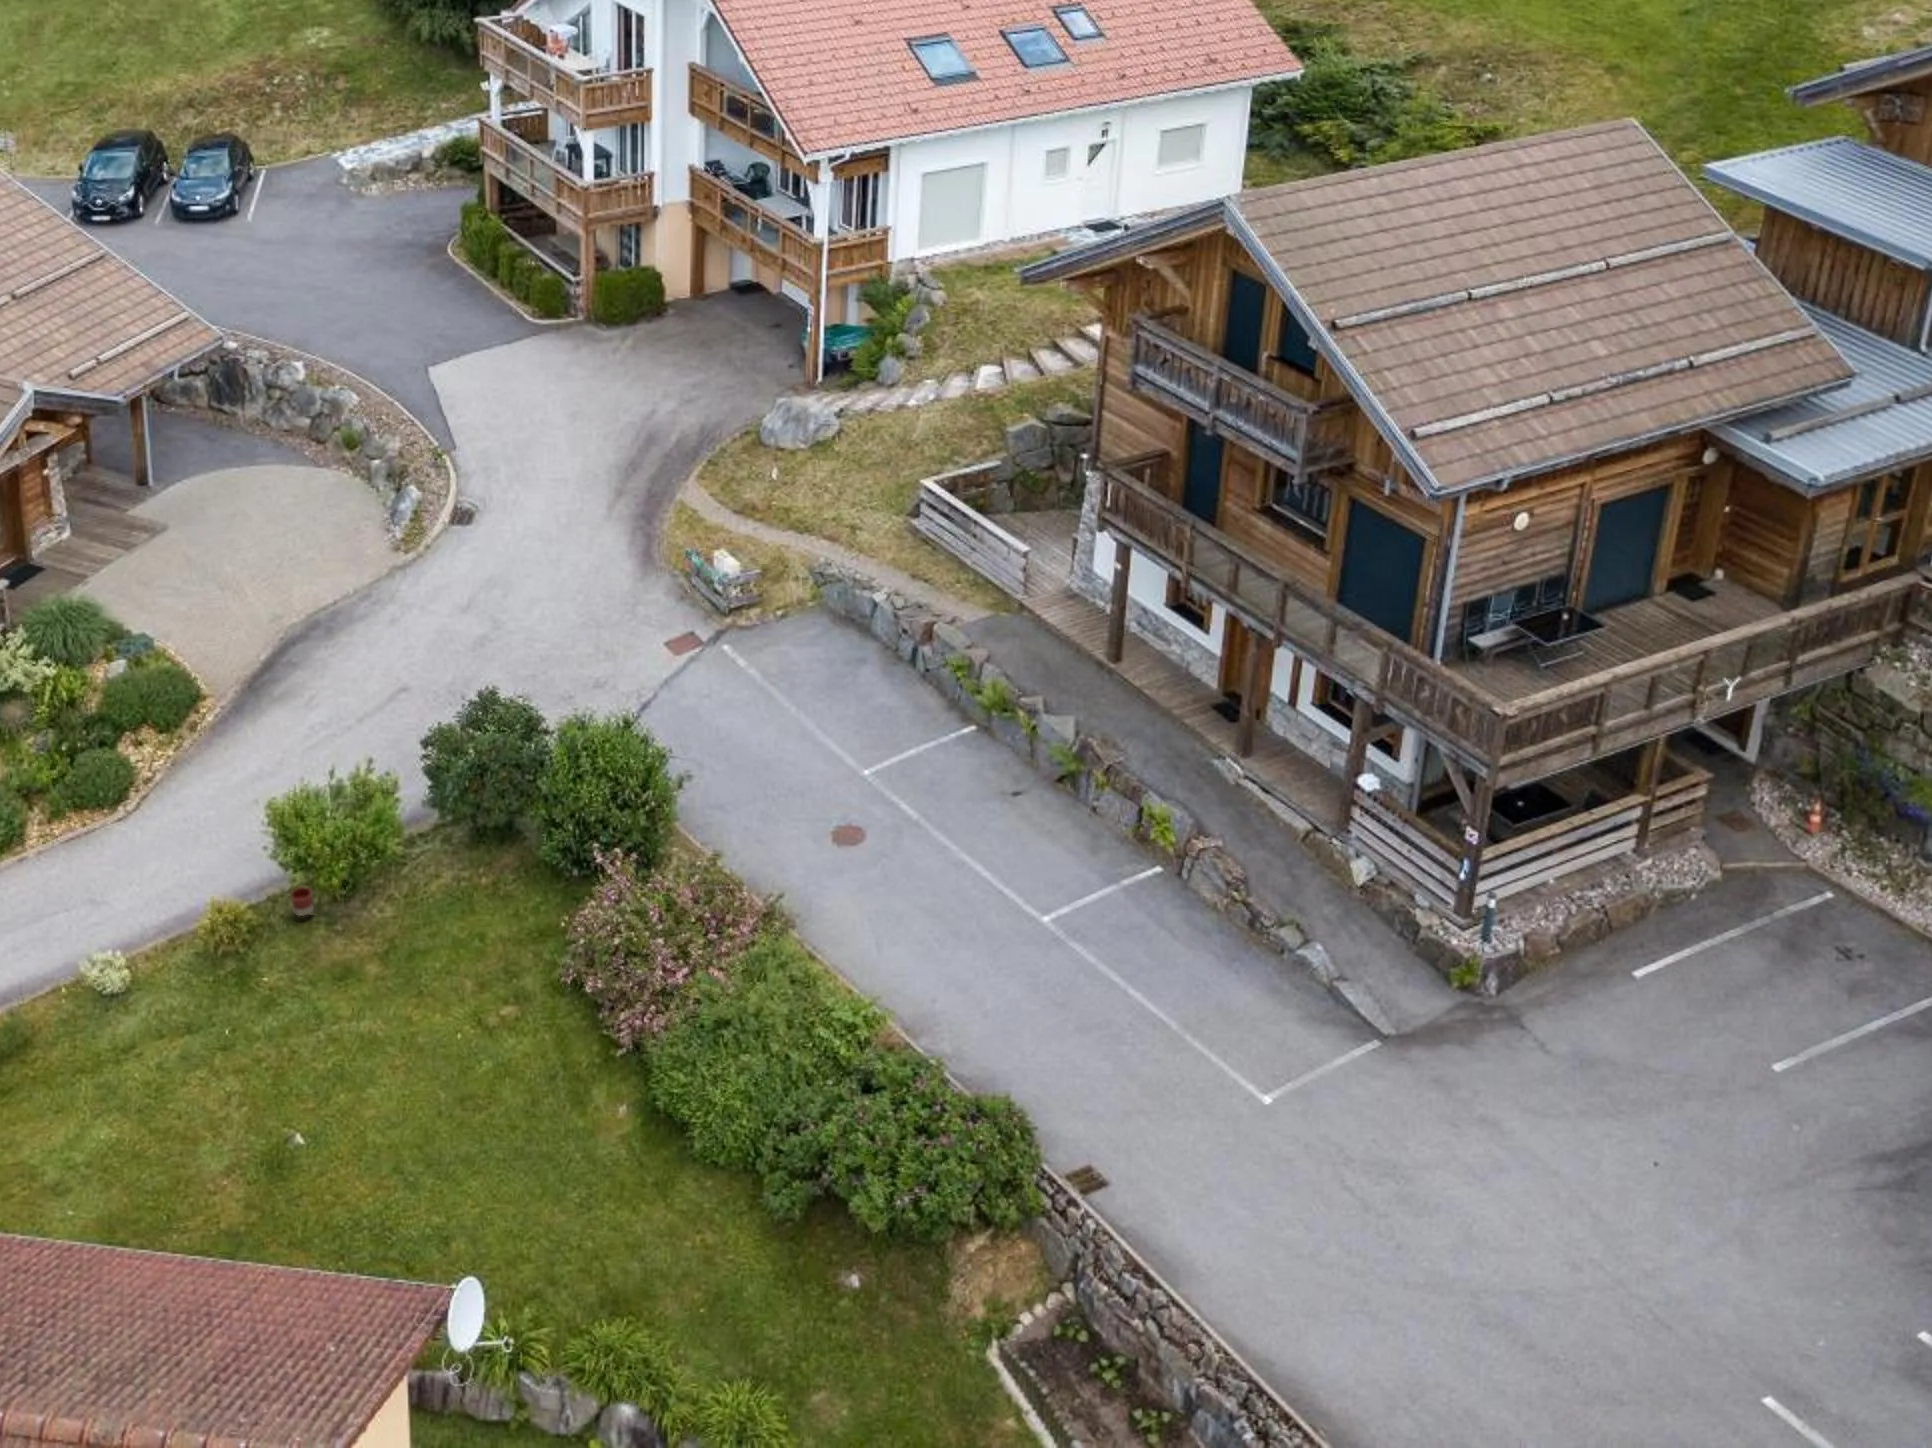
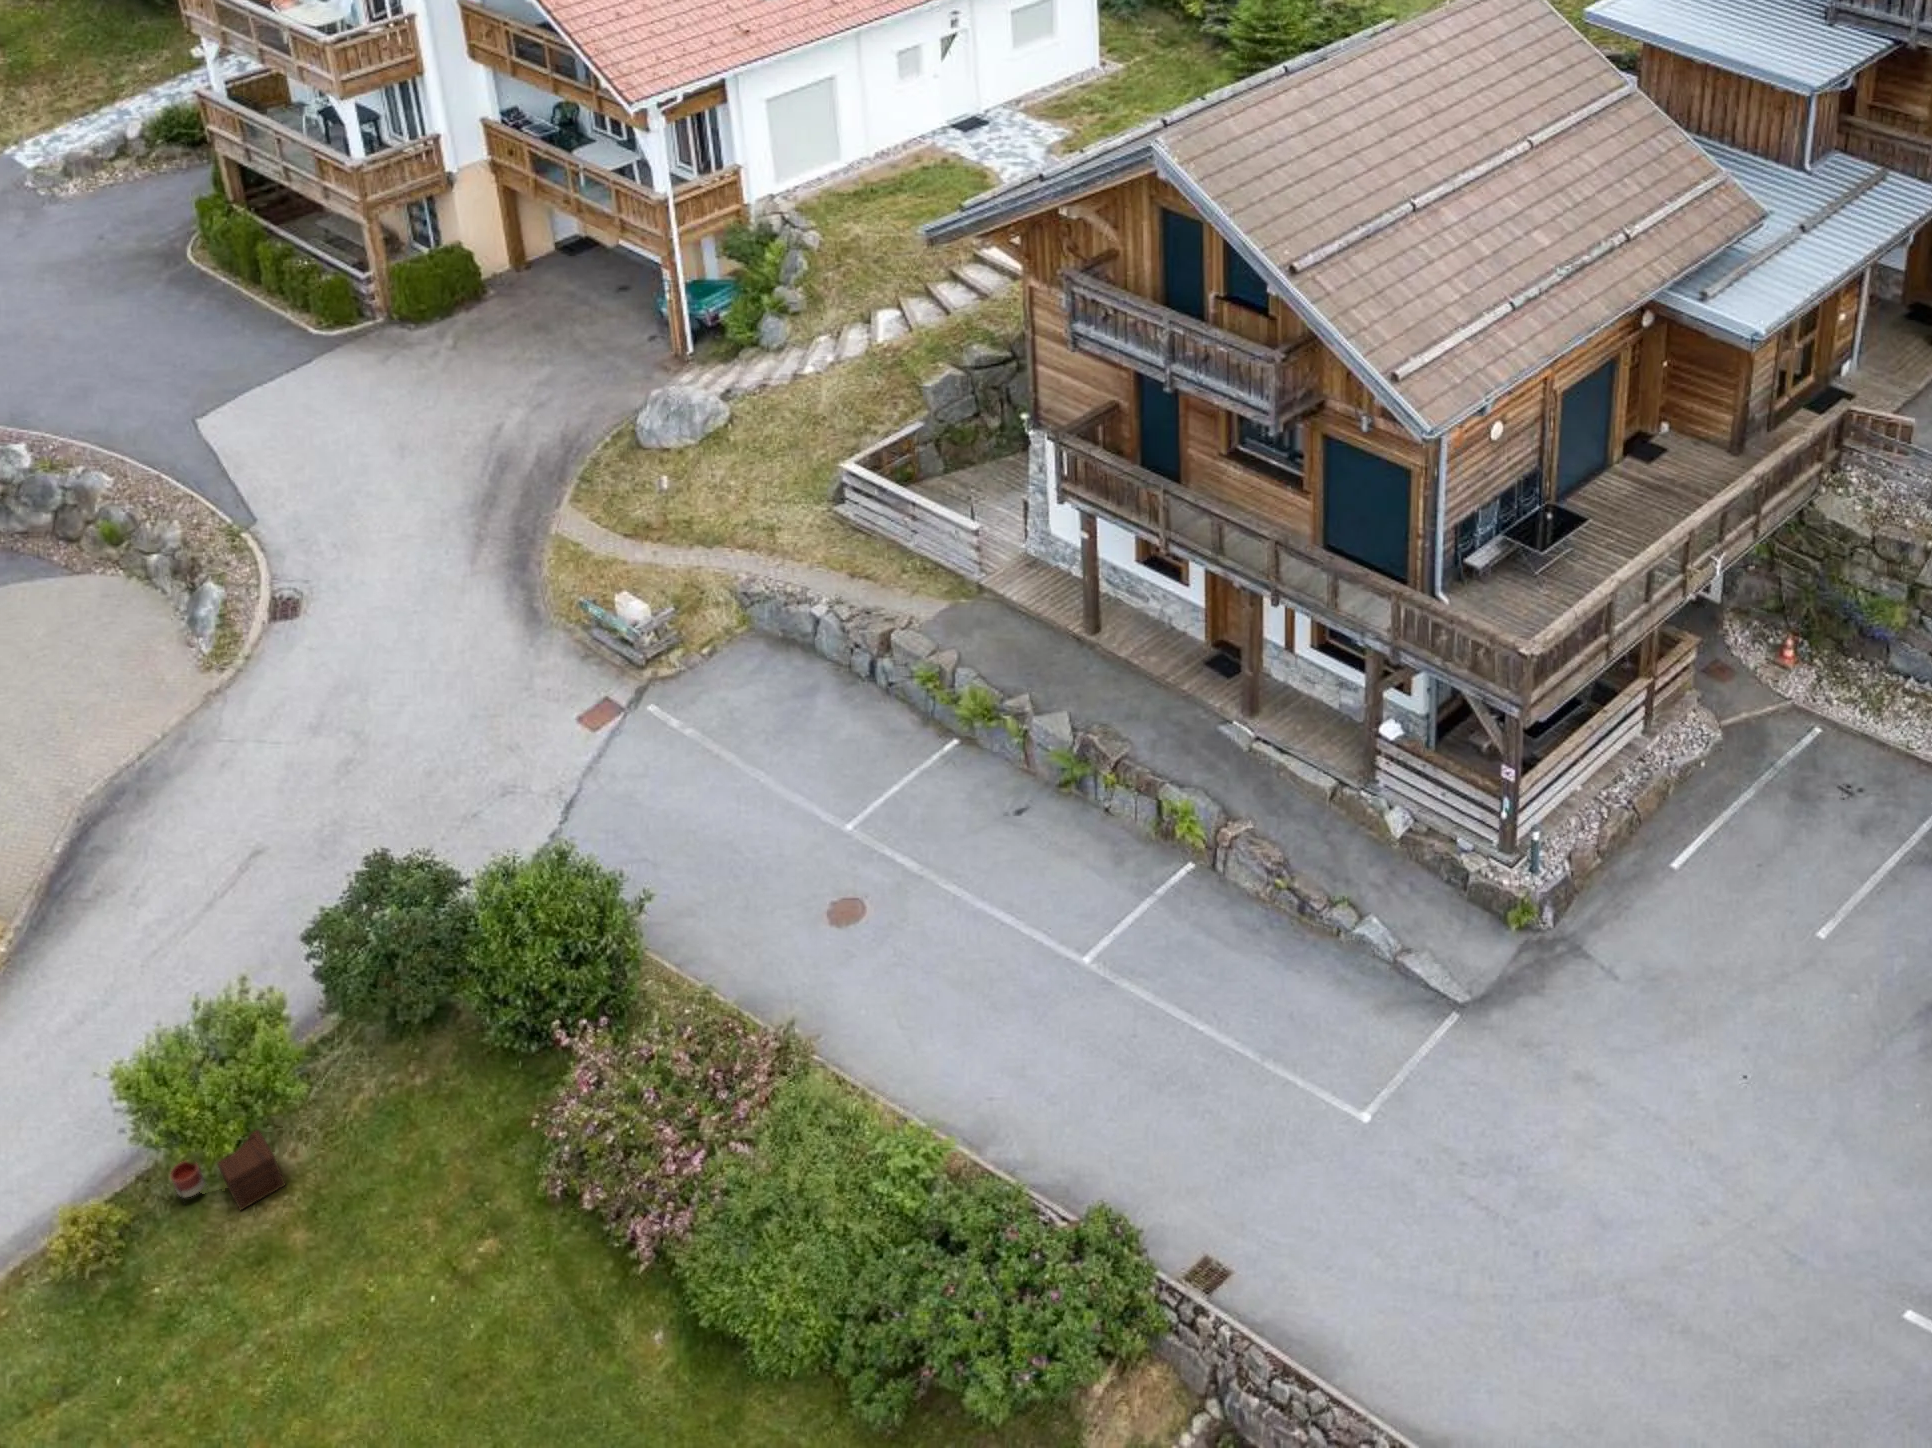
wooden crate: none [324,877,371,936] -> present [217,1130,285,1210]

